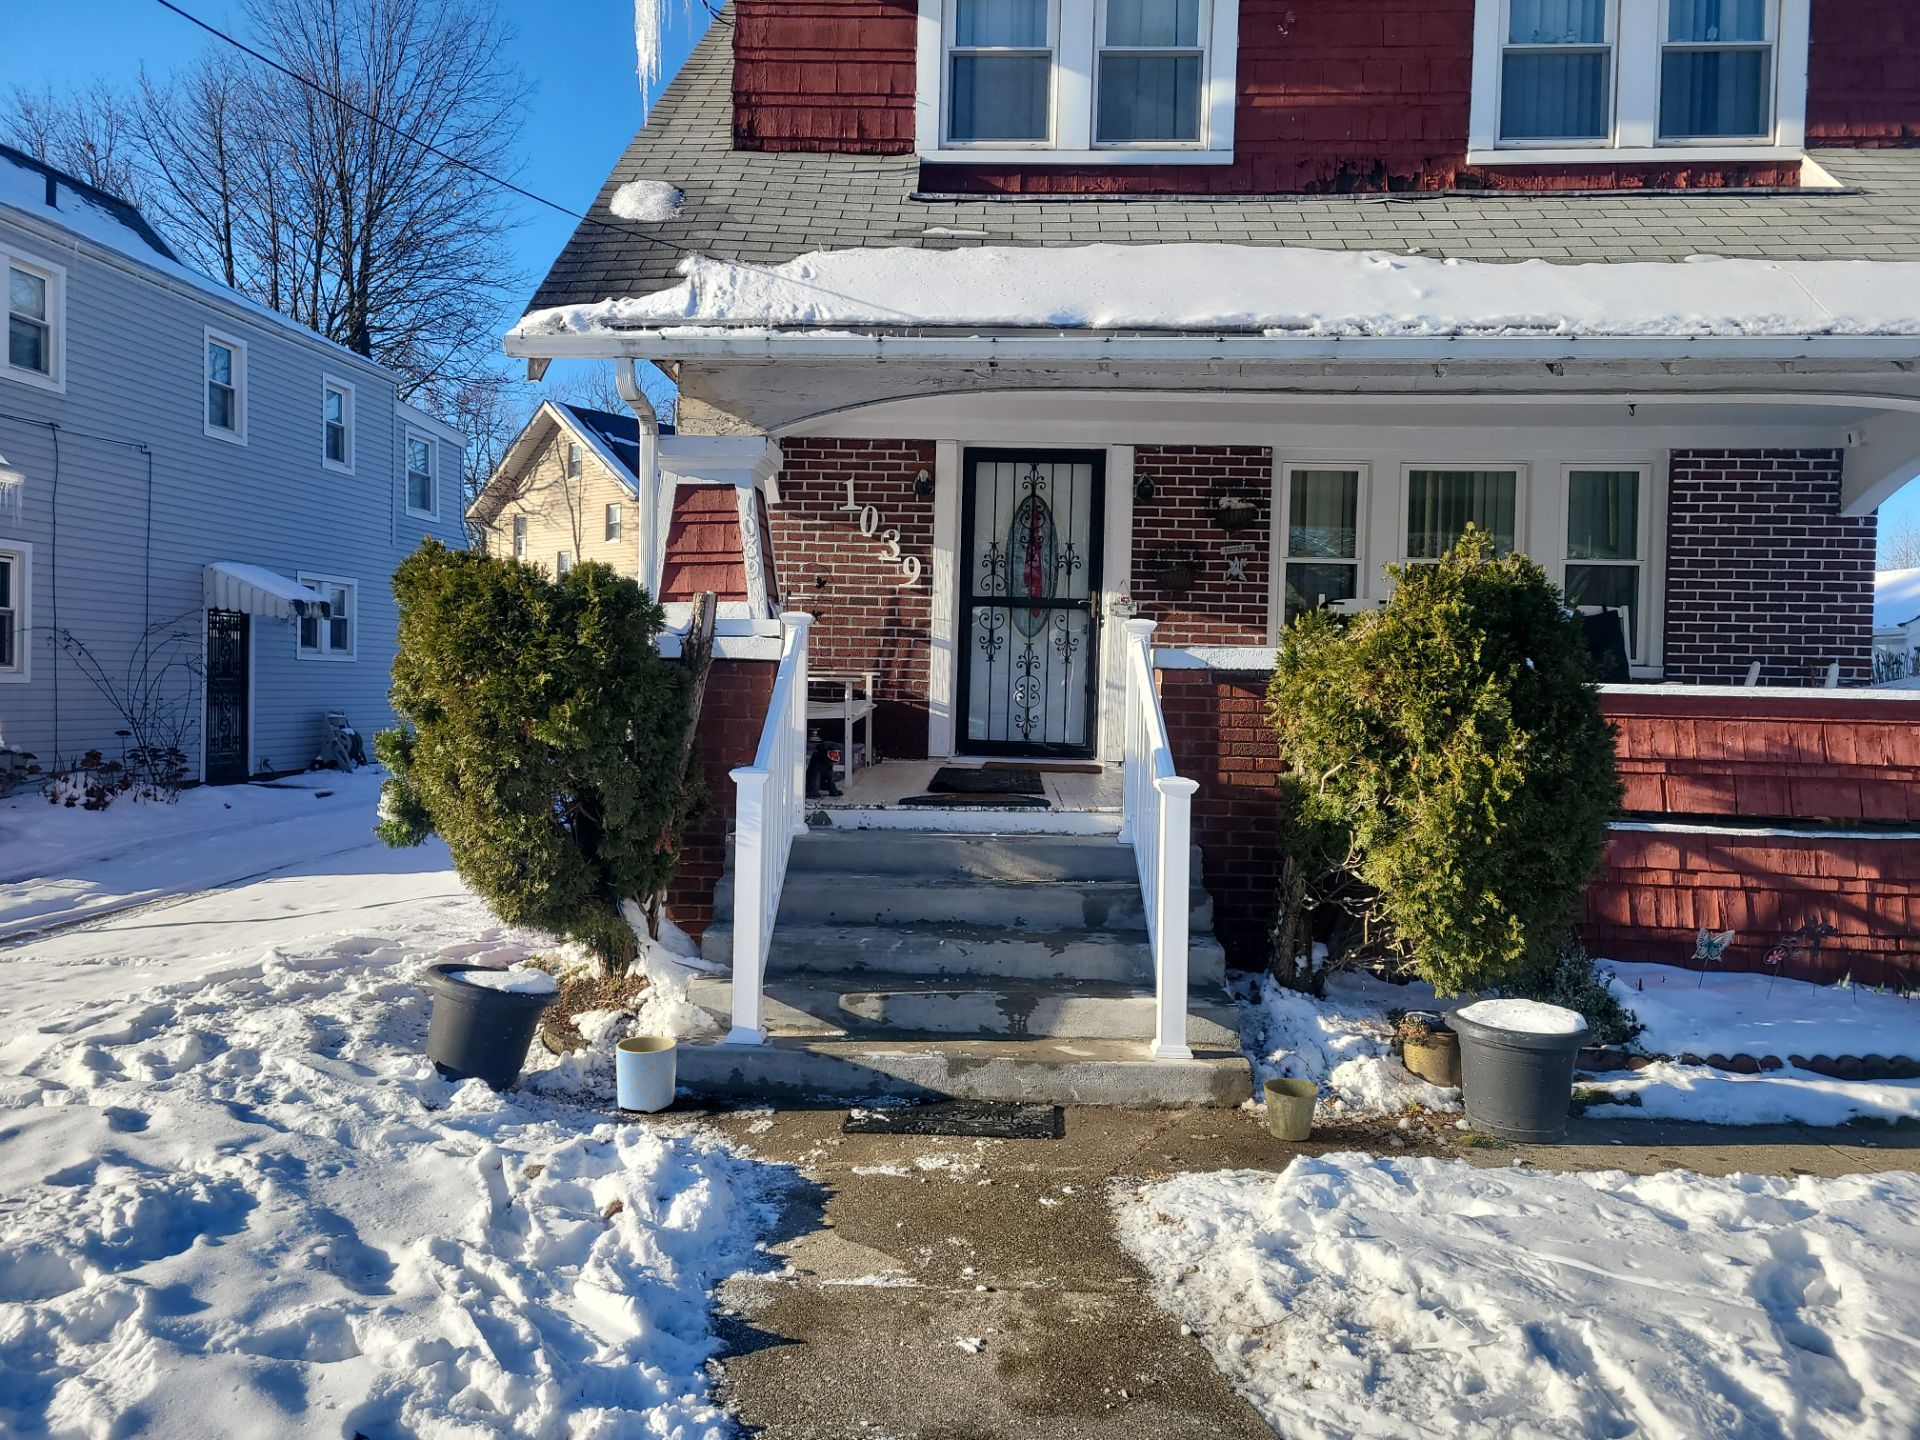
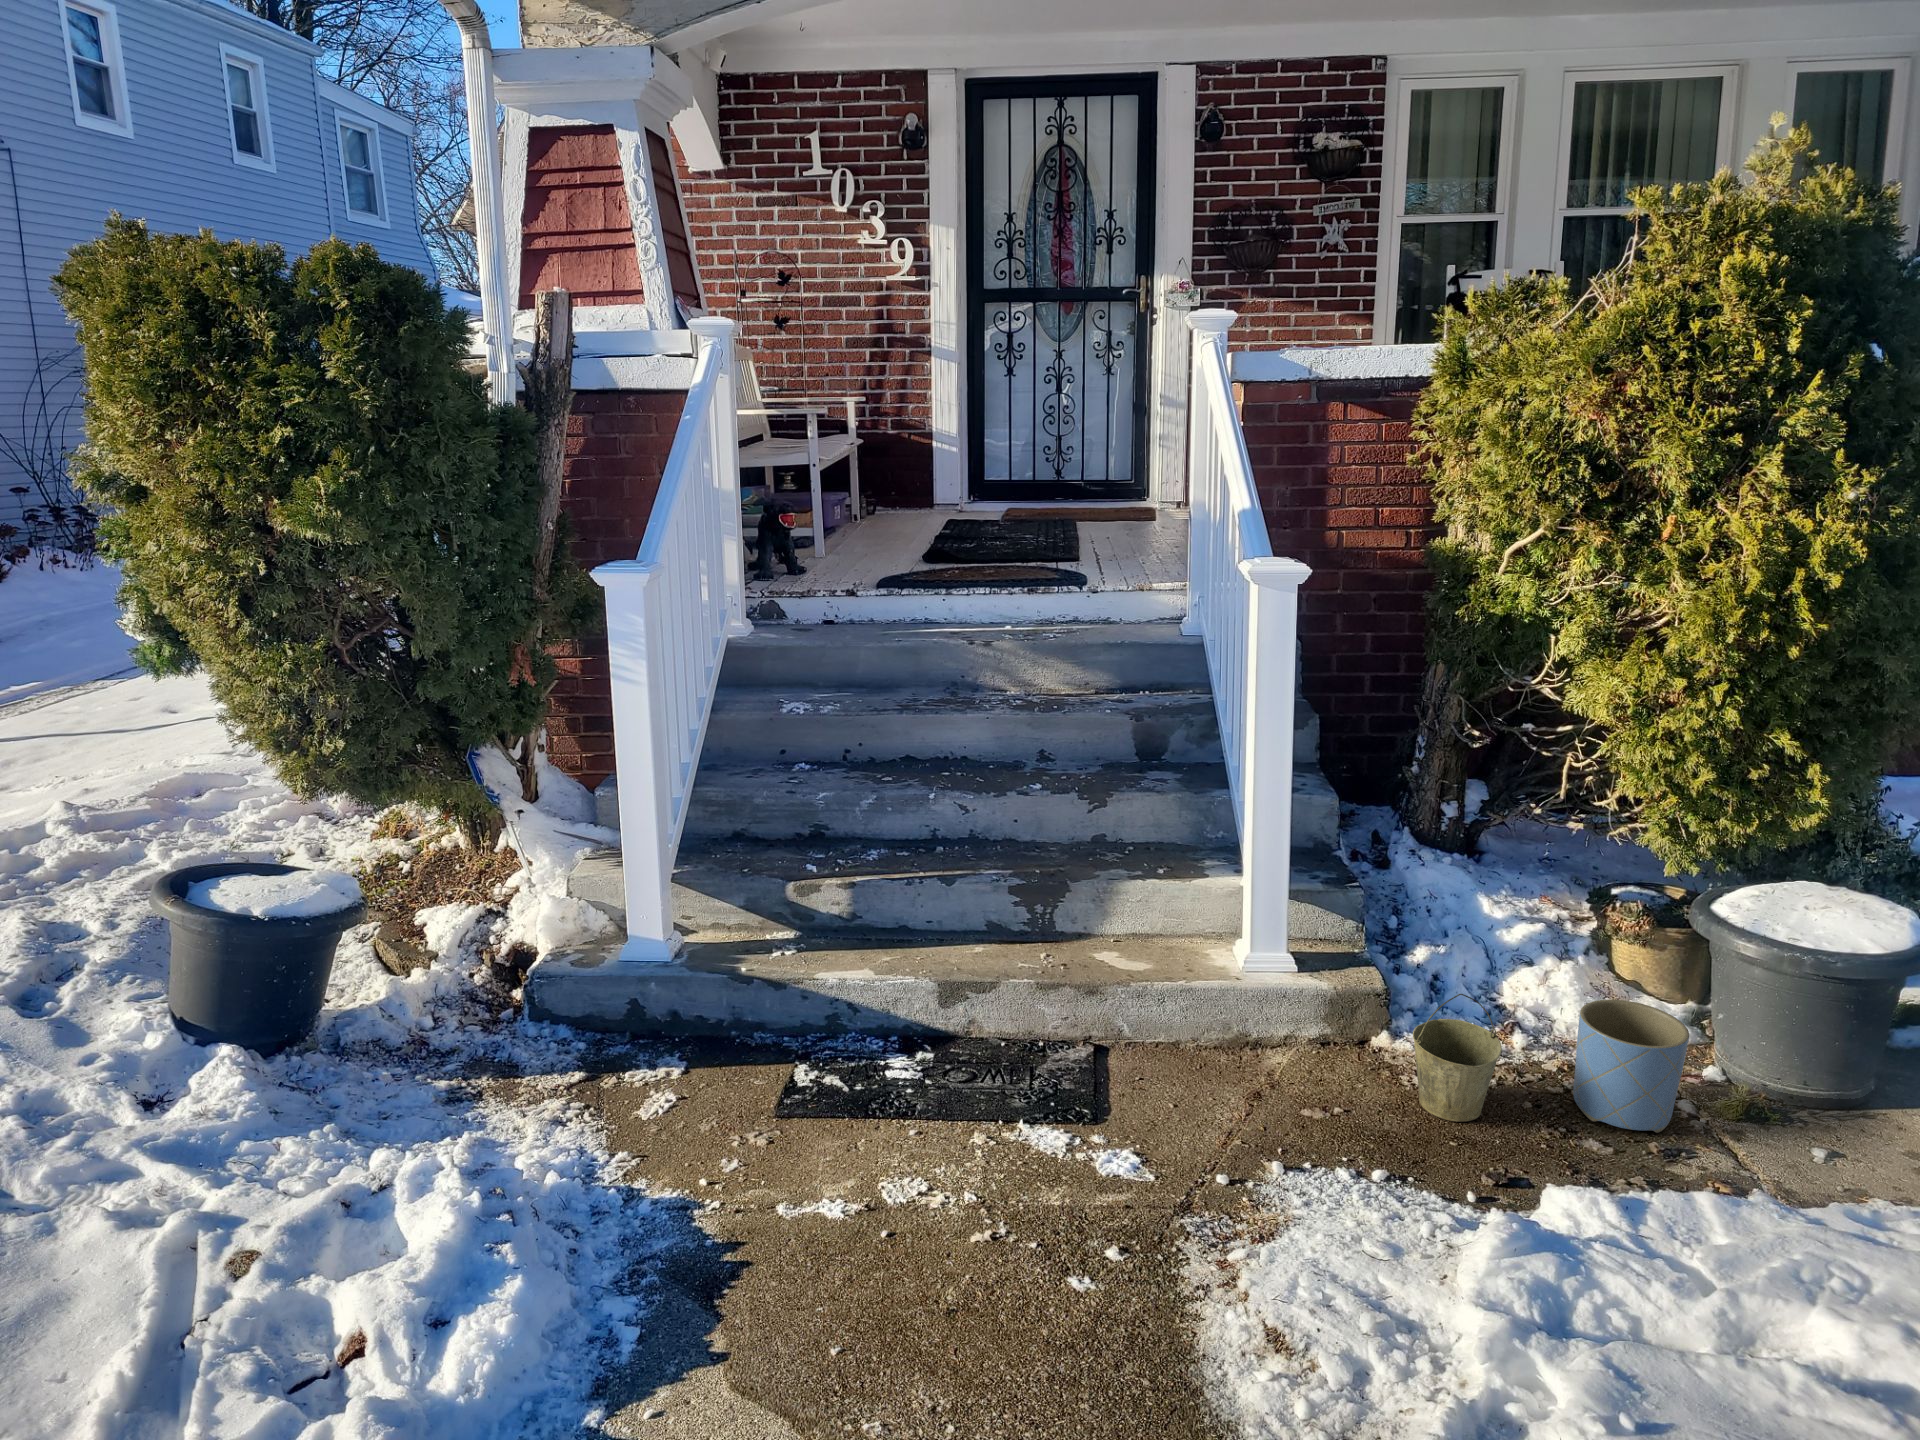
planter: present [616,1036,677,1113] -> present [1573,1000,1689,1133]

